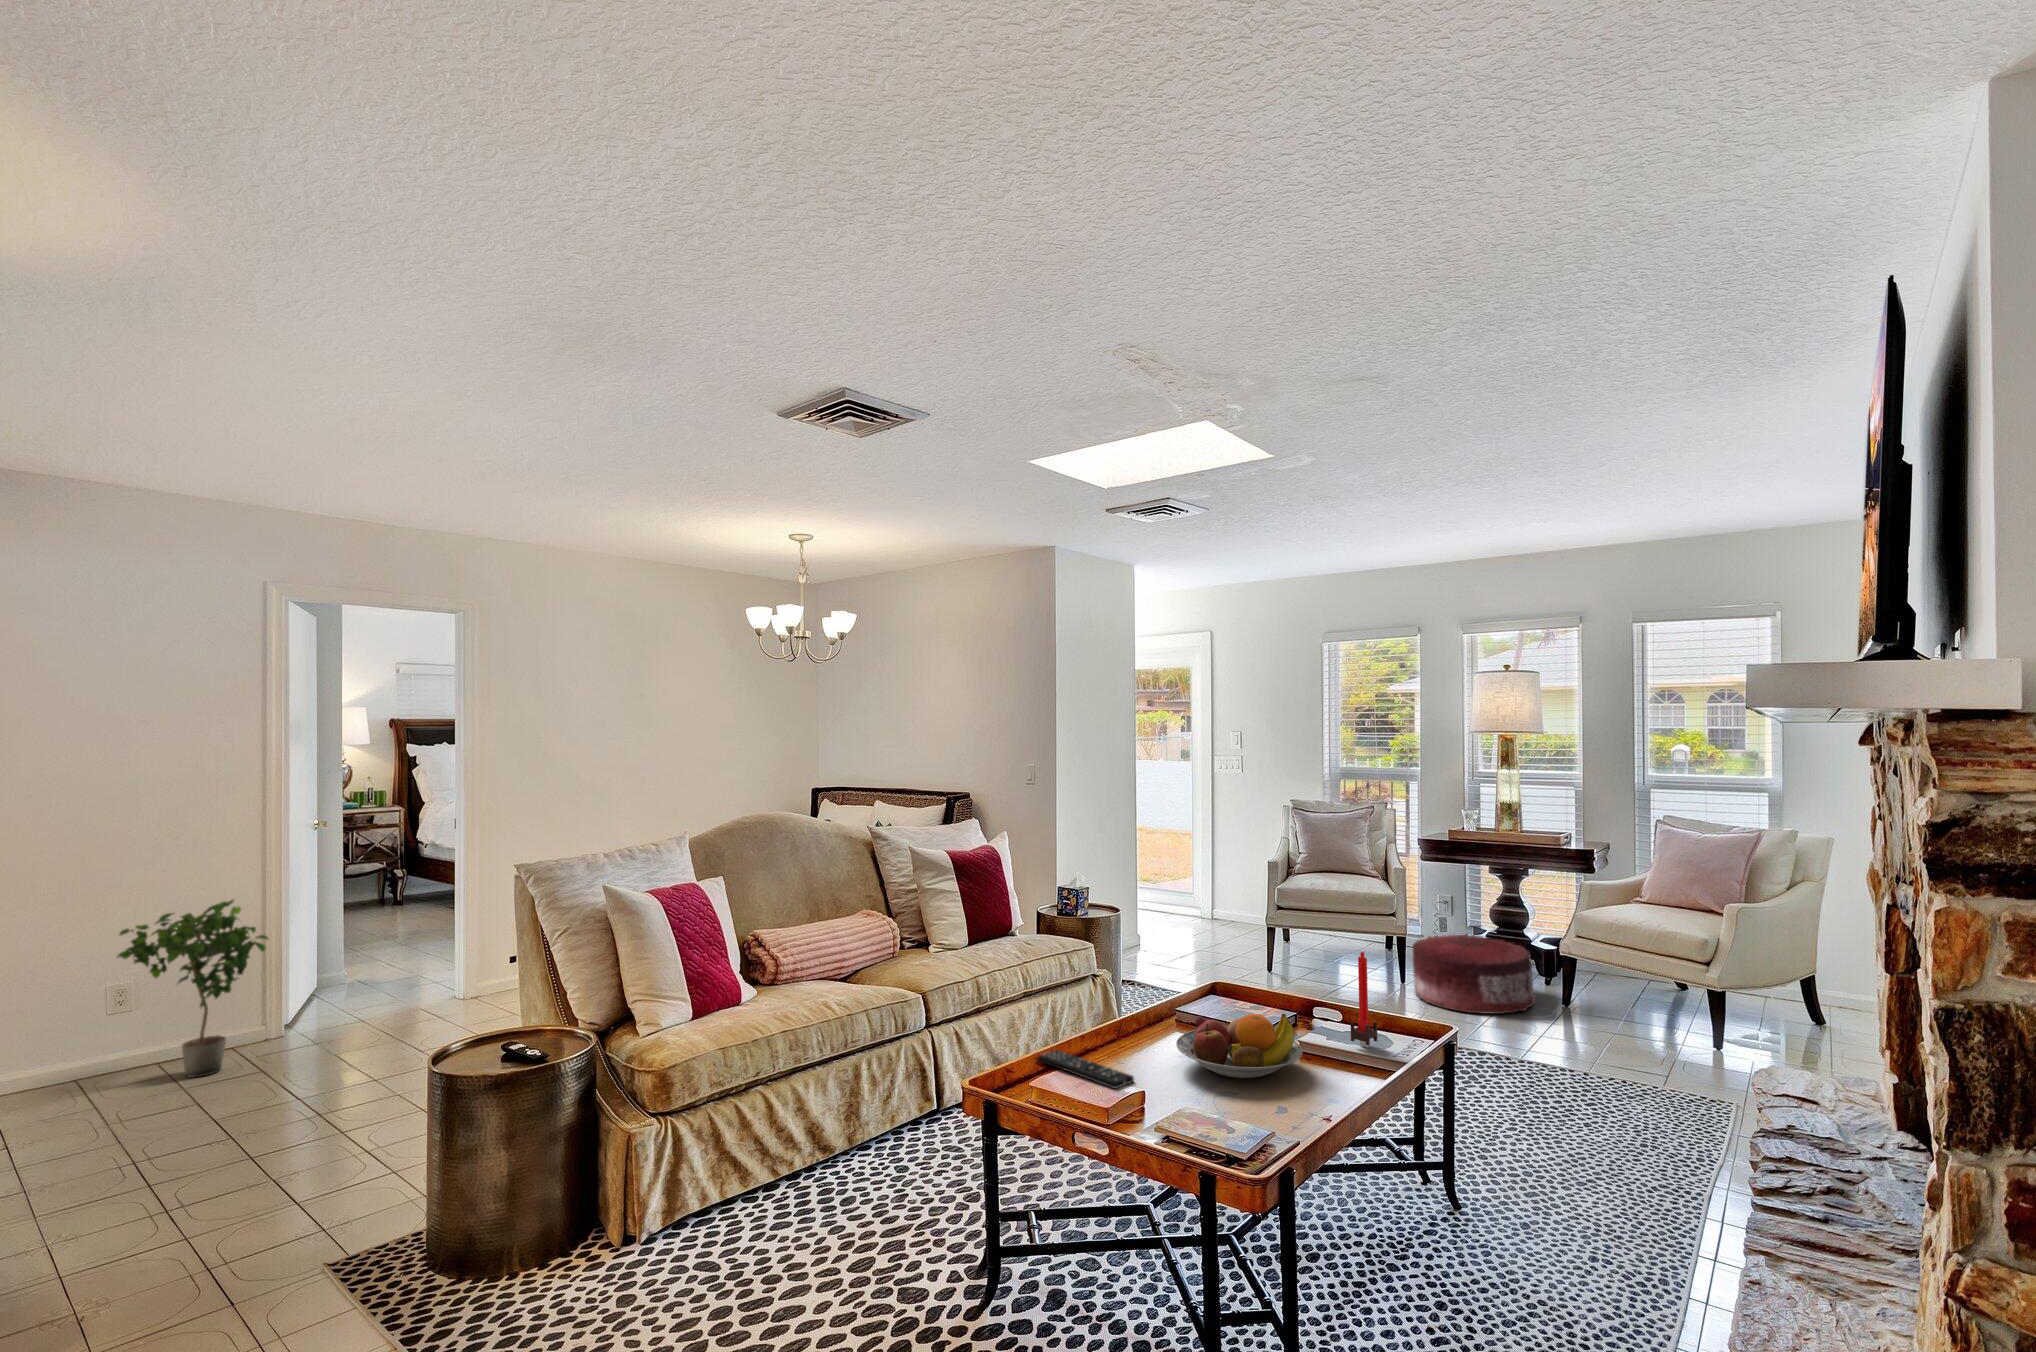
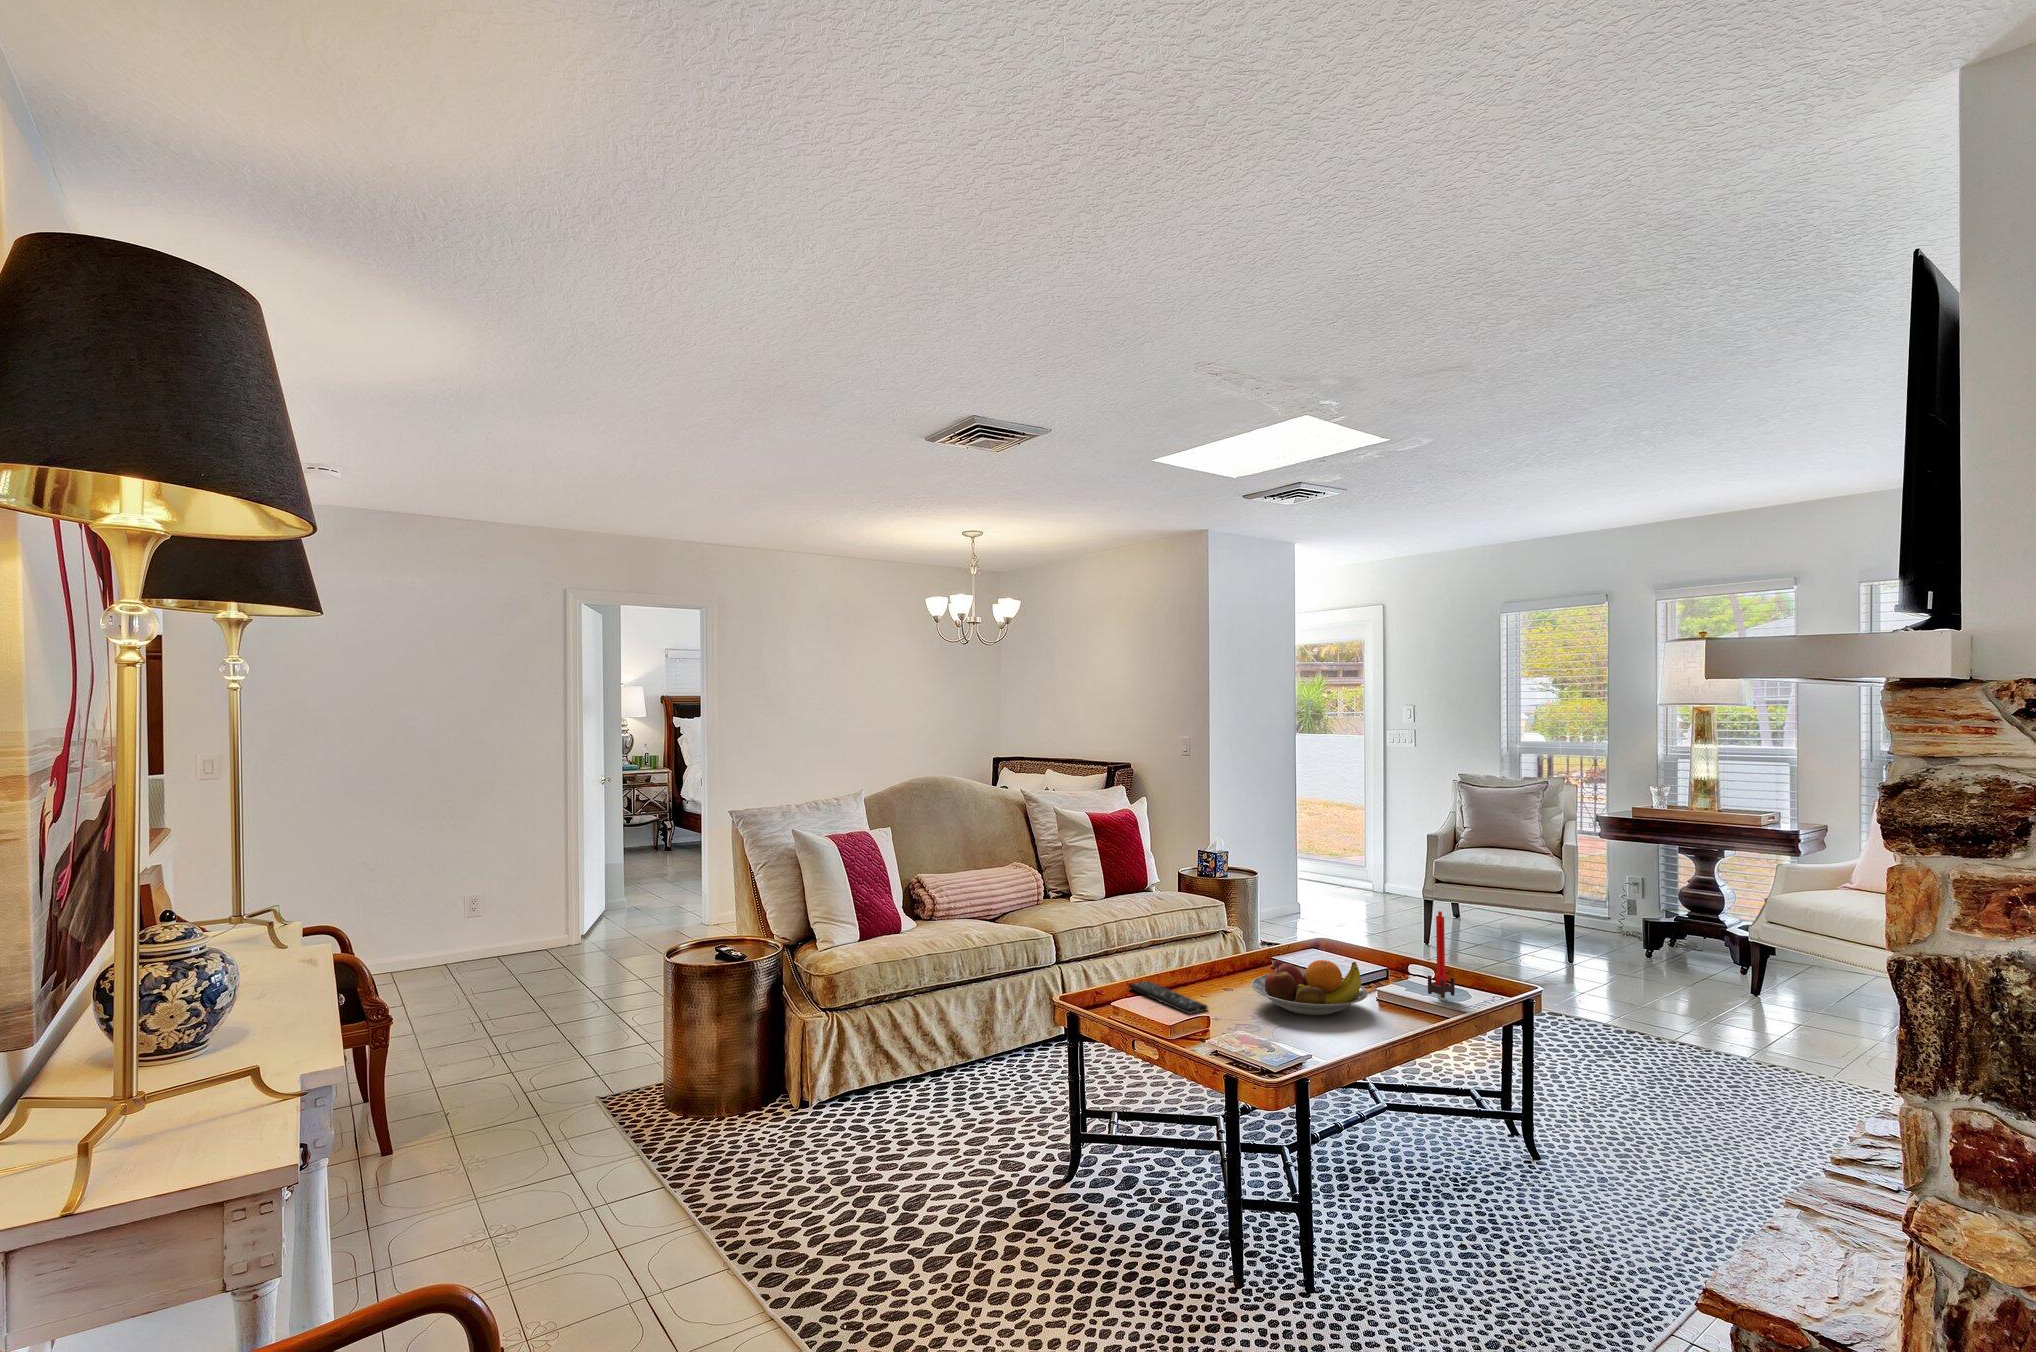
potted plant: present [117,900,268,1078] -> none [465,834,566,969]
pouf: present [1413,934,1535,1014] -> none [1582,917,1721,1000]

